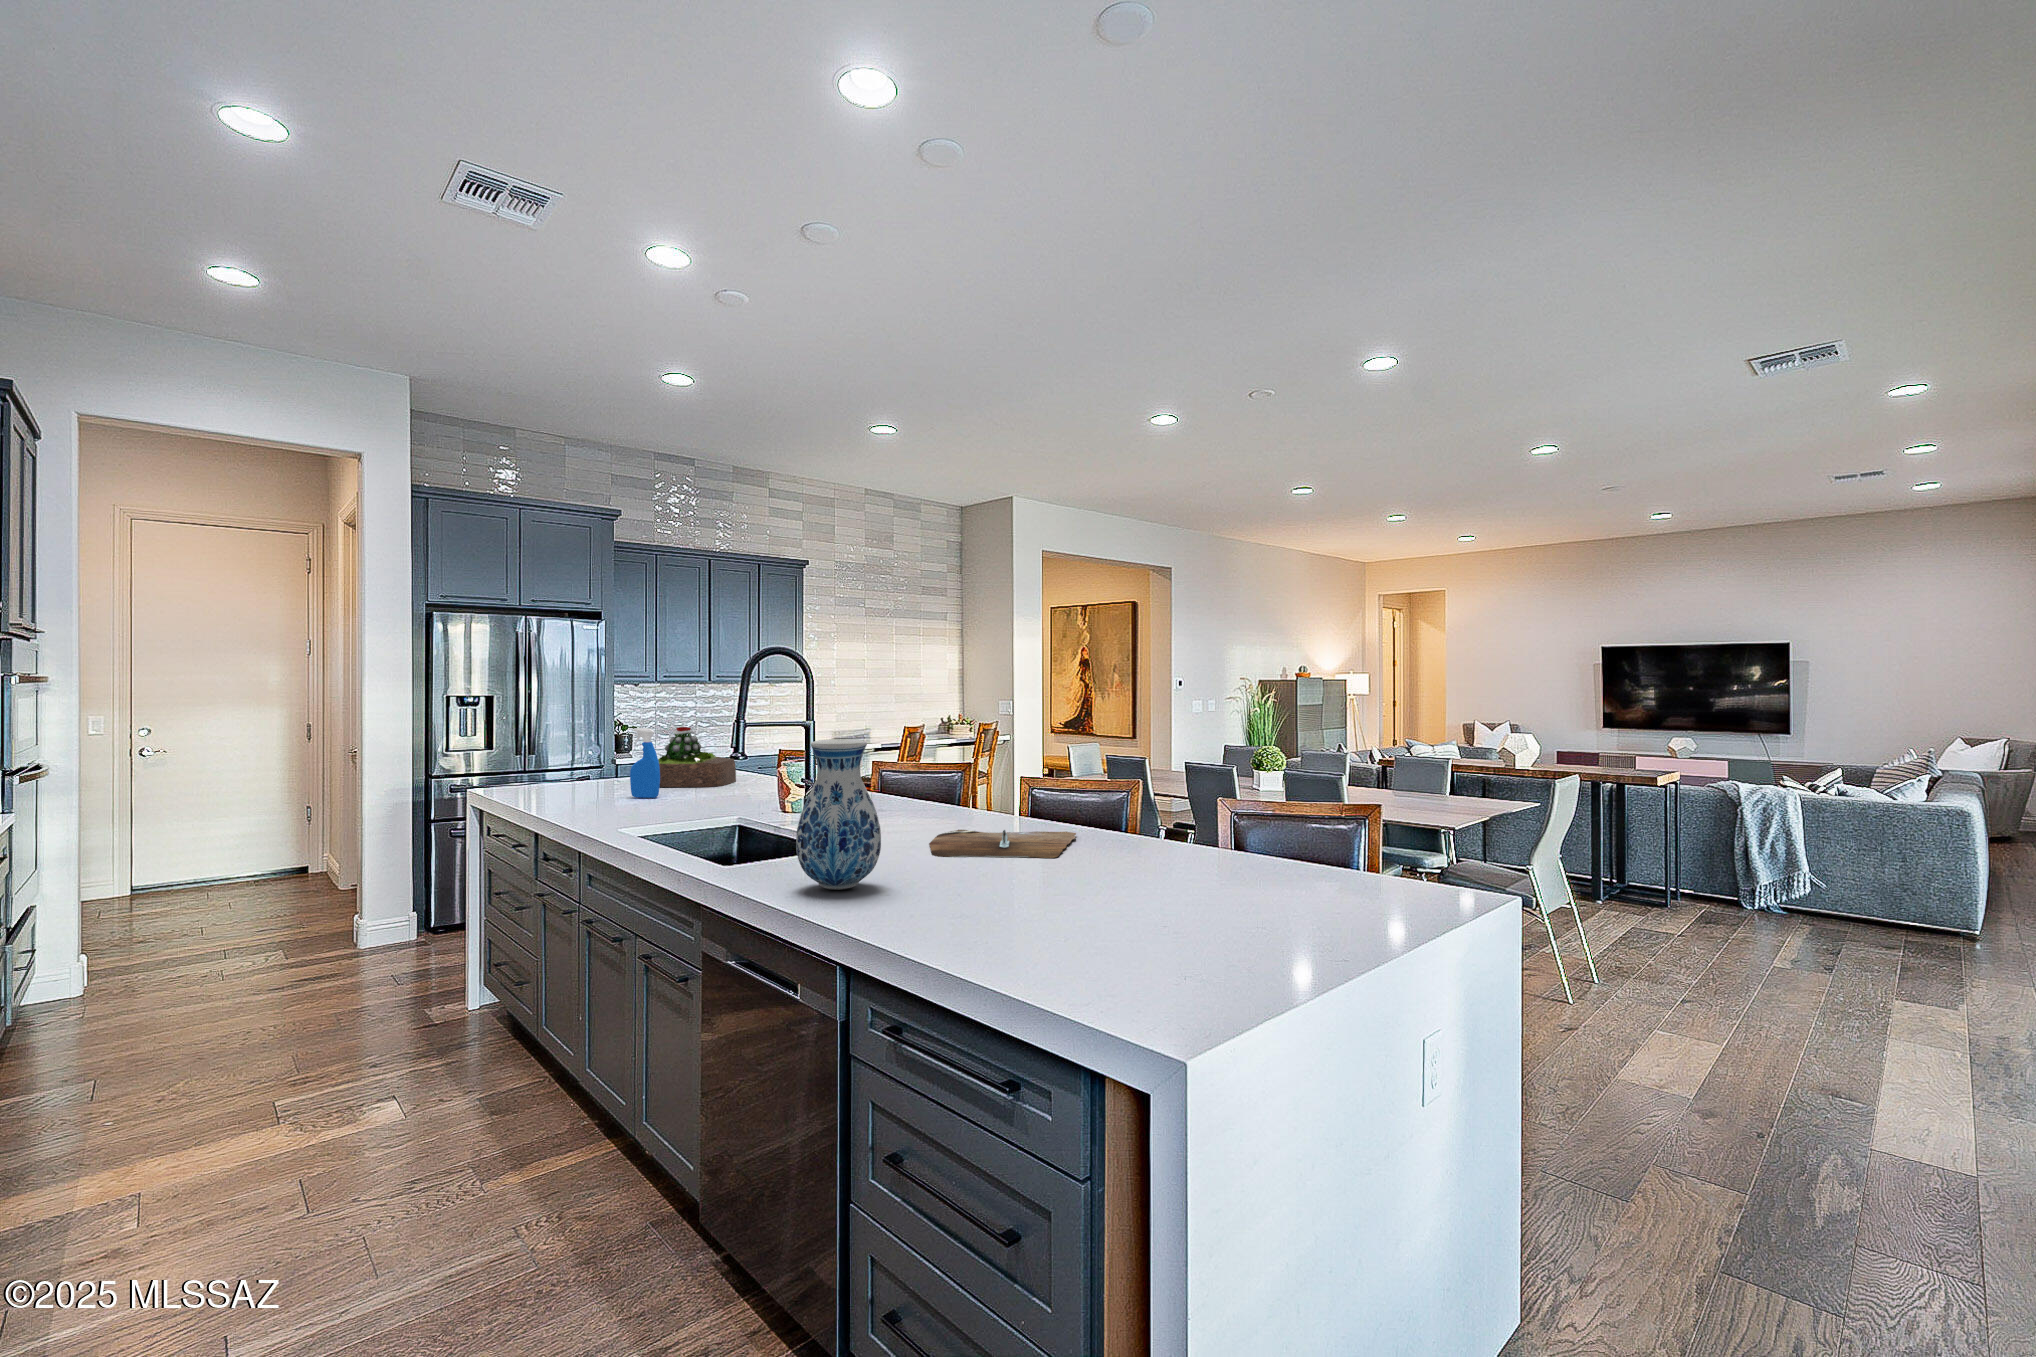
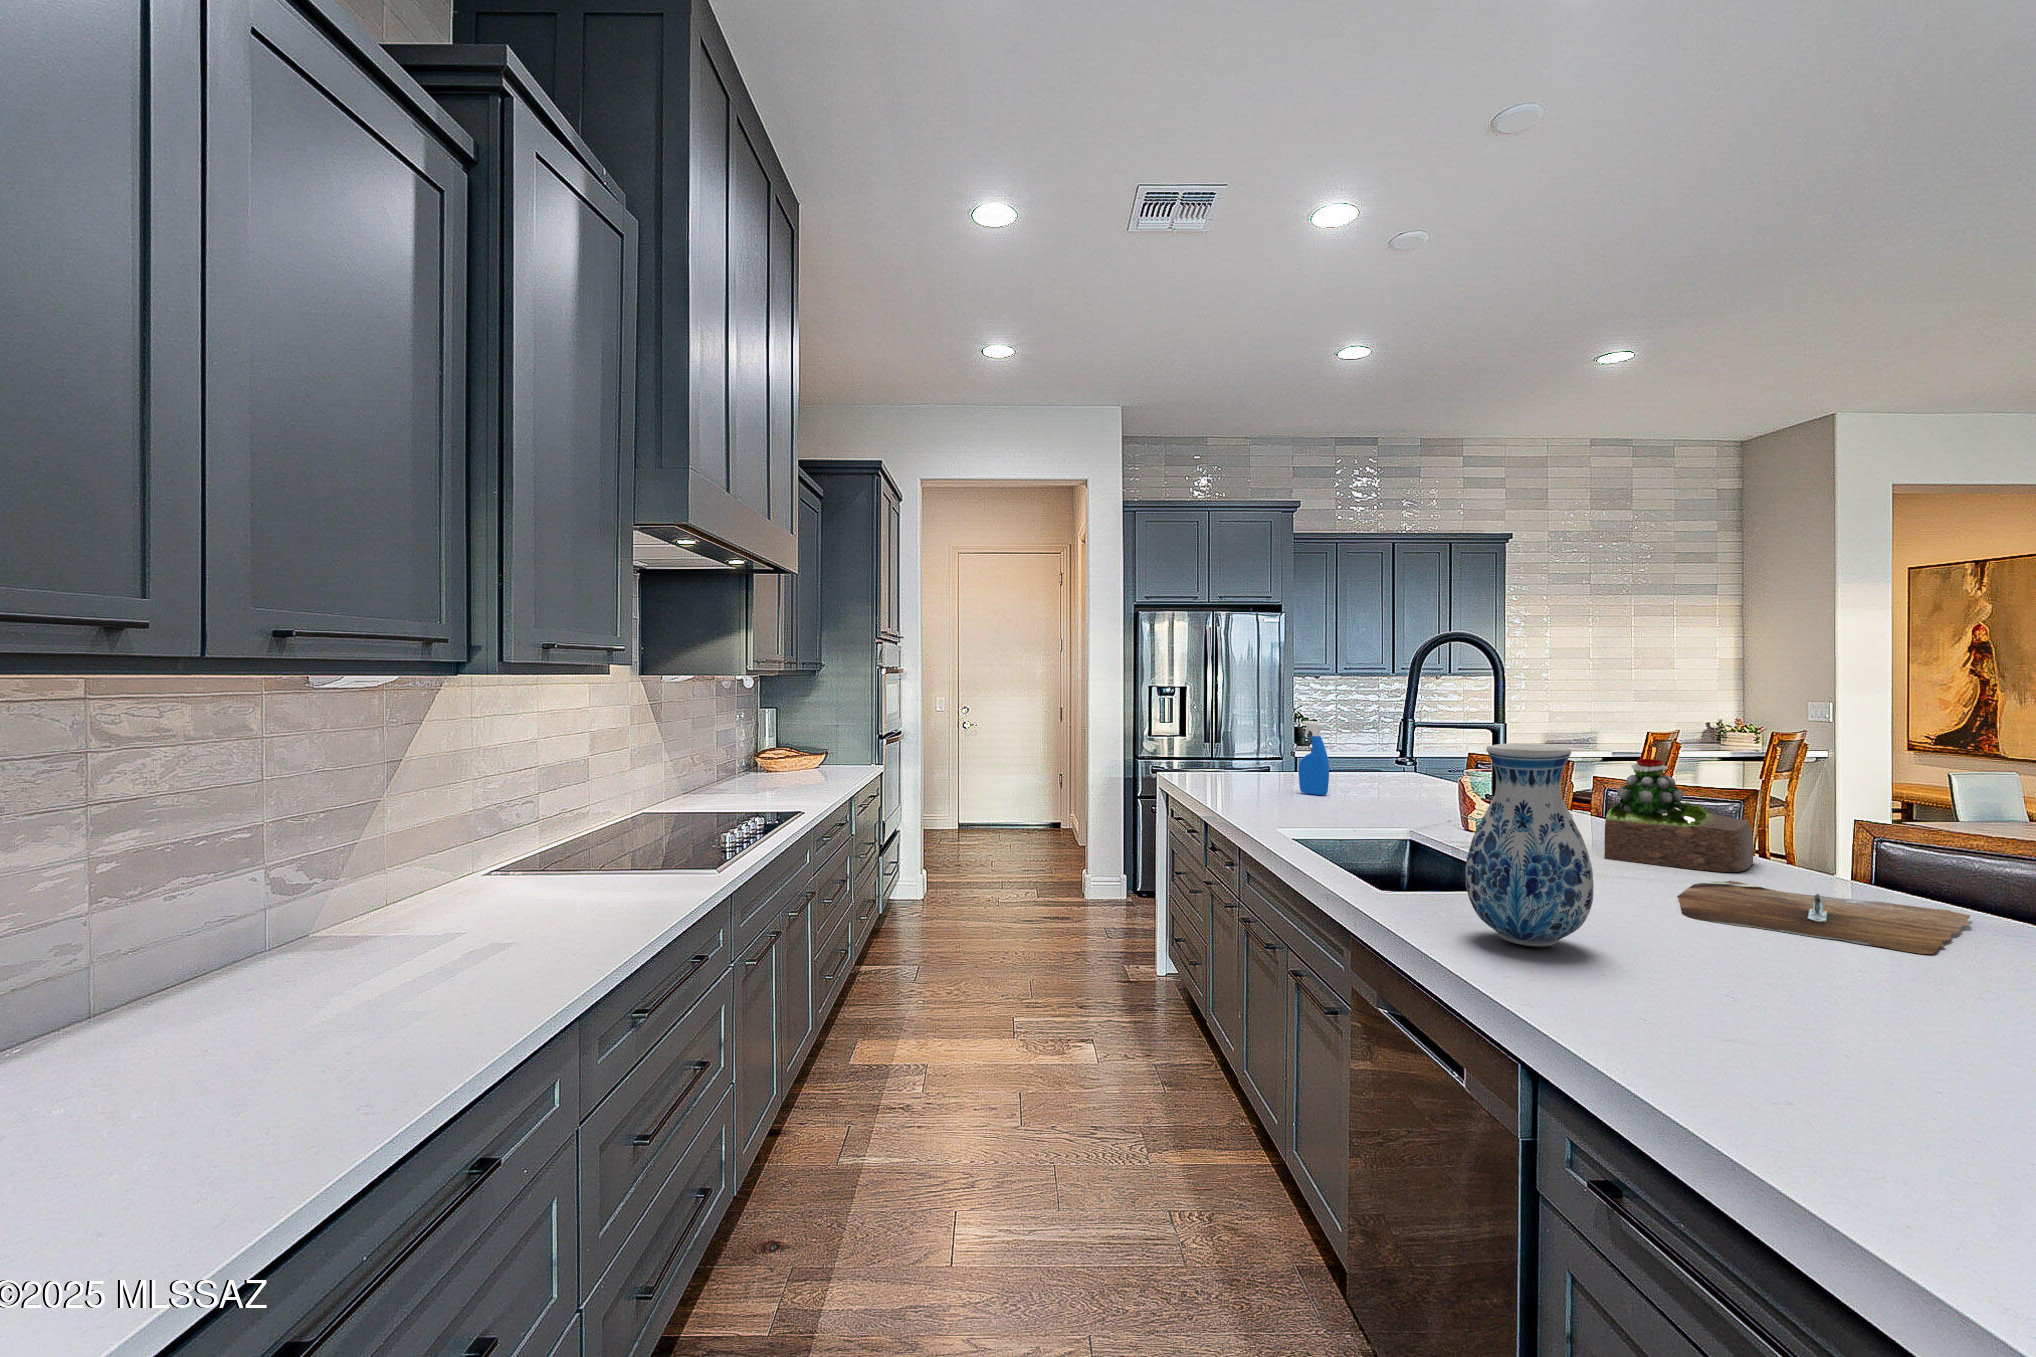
succulent plant: present [658,727,736,787] -> present [1604,759,1753,872]

